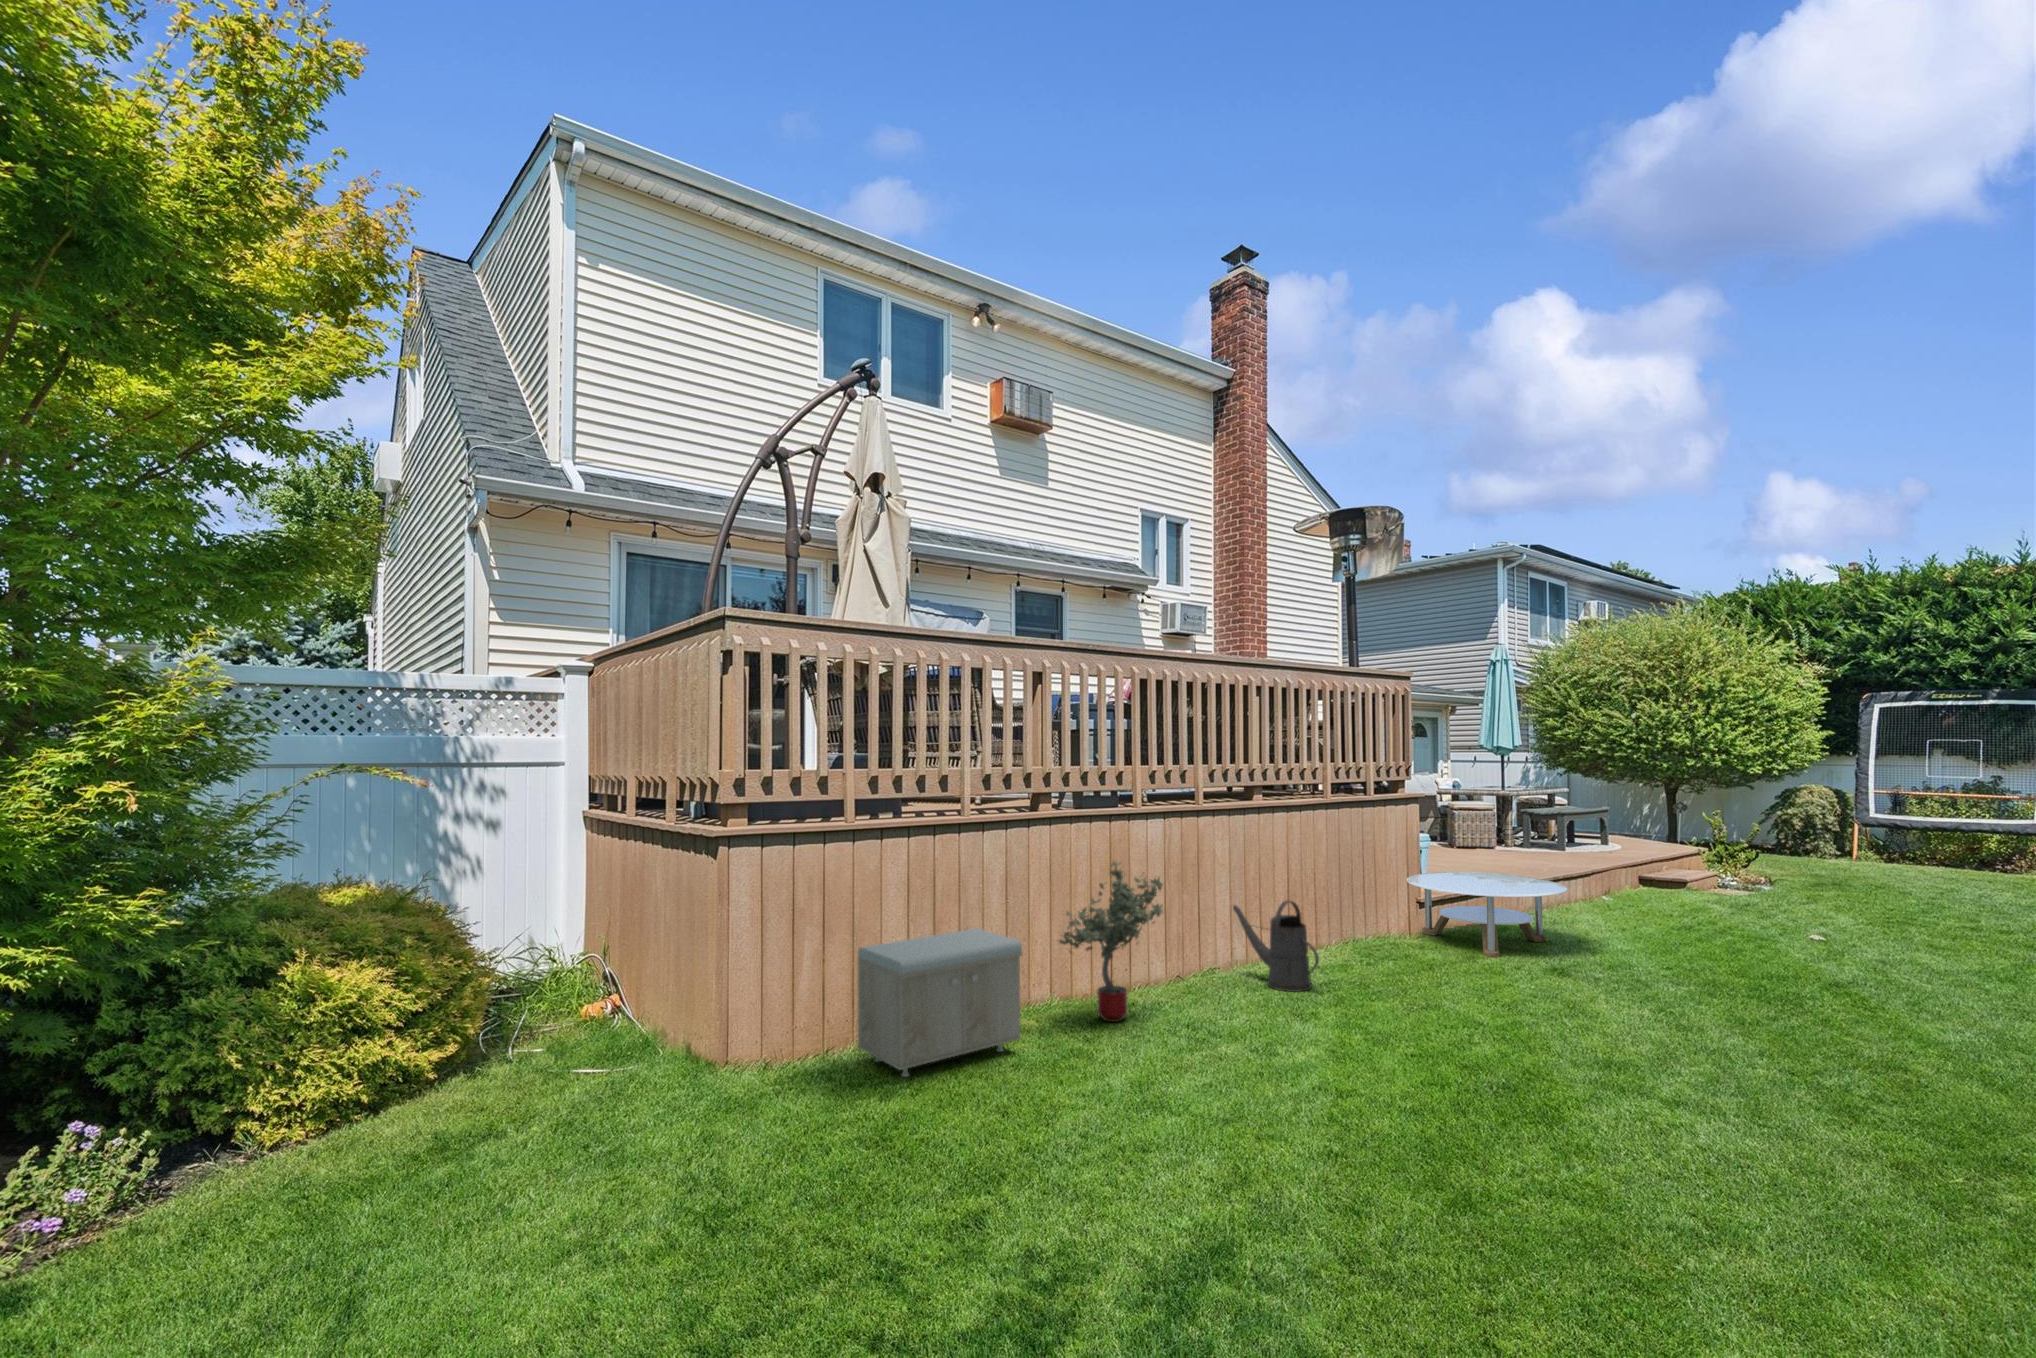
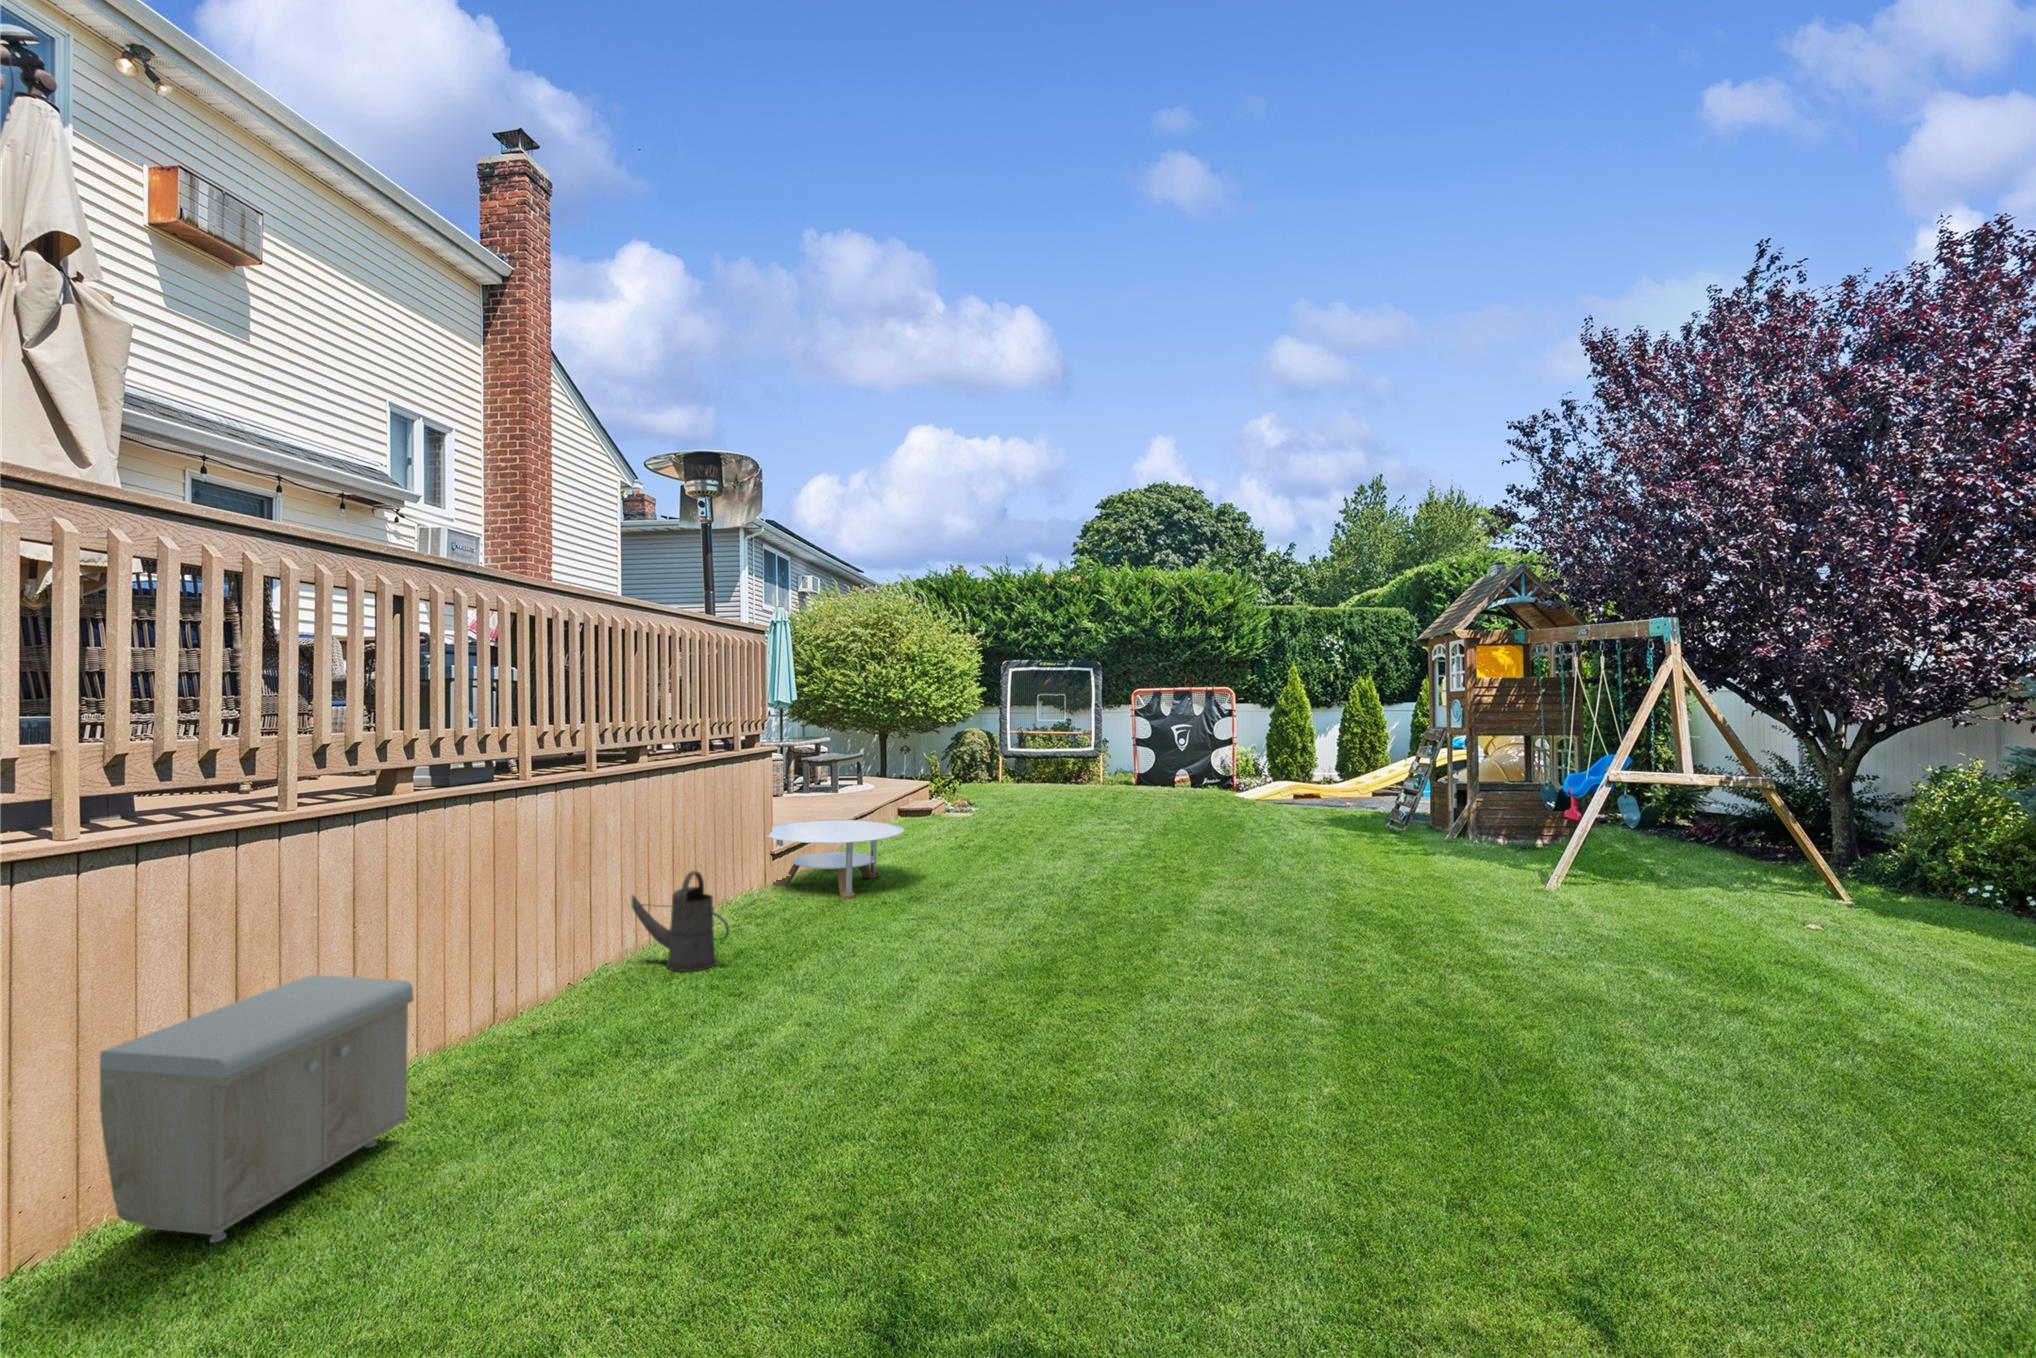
potted tree: present [1059,862,1163,1022] -> none [434,849,578,1059]

